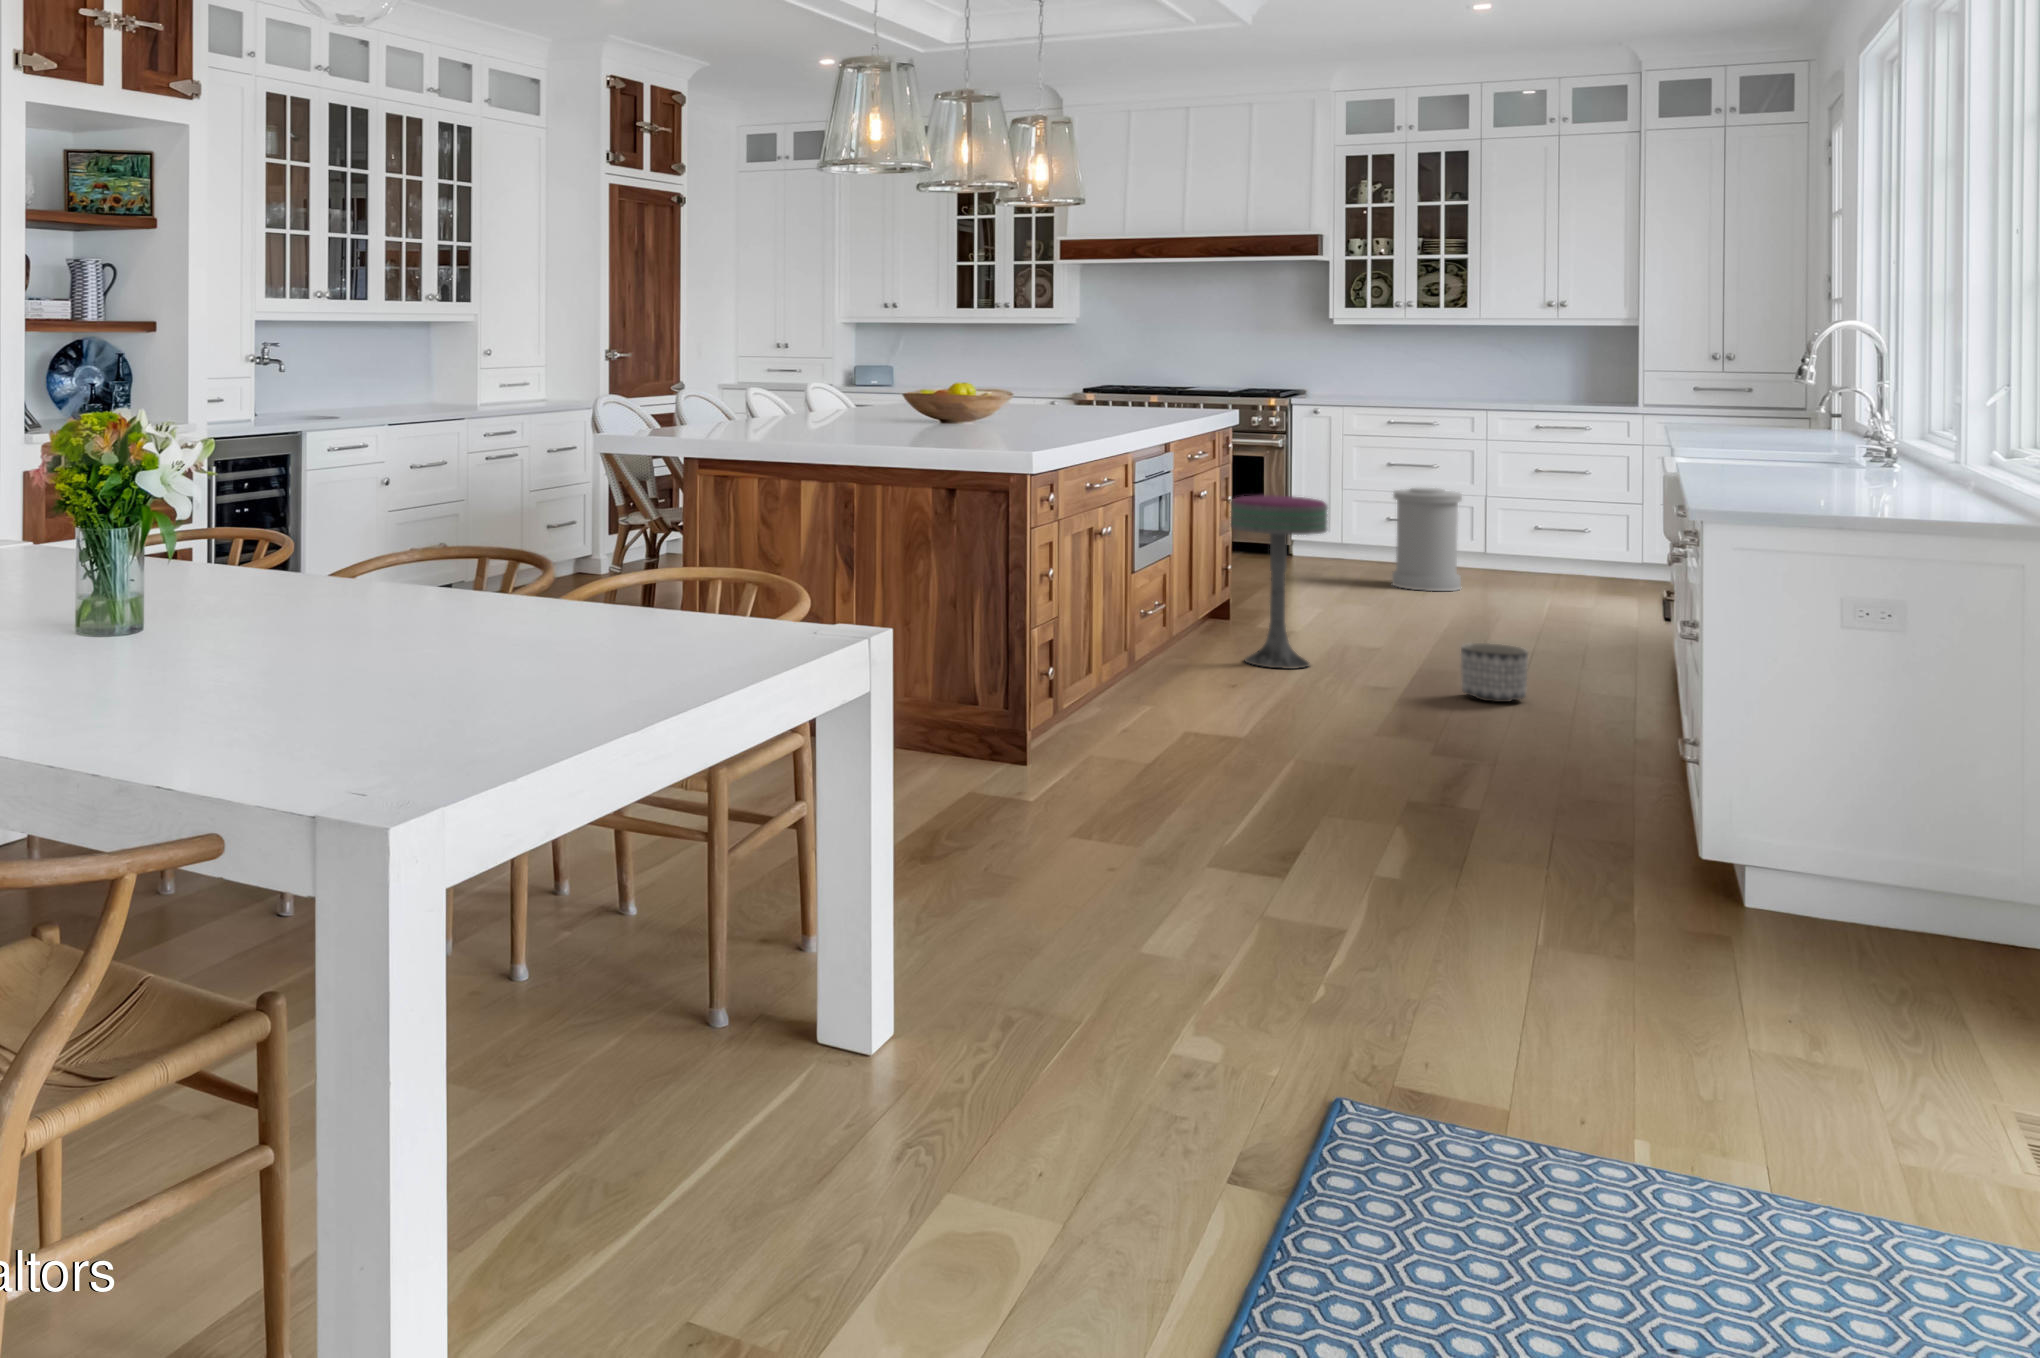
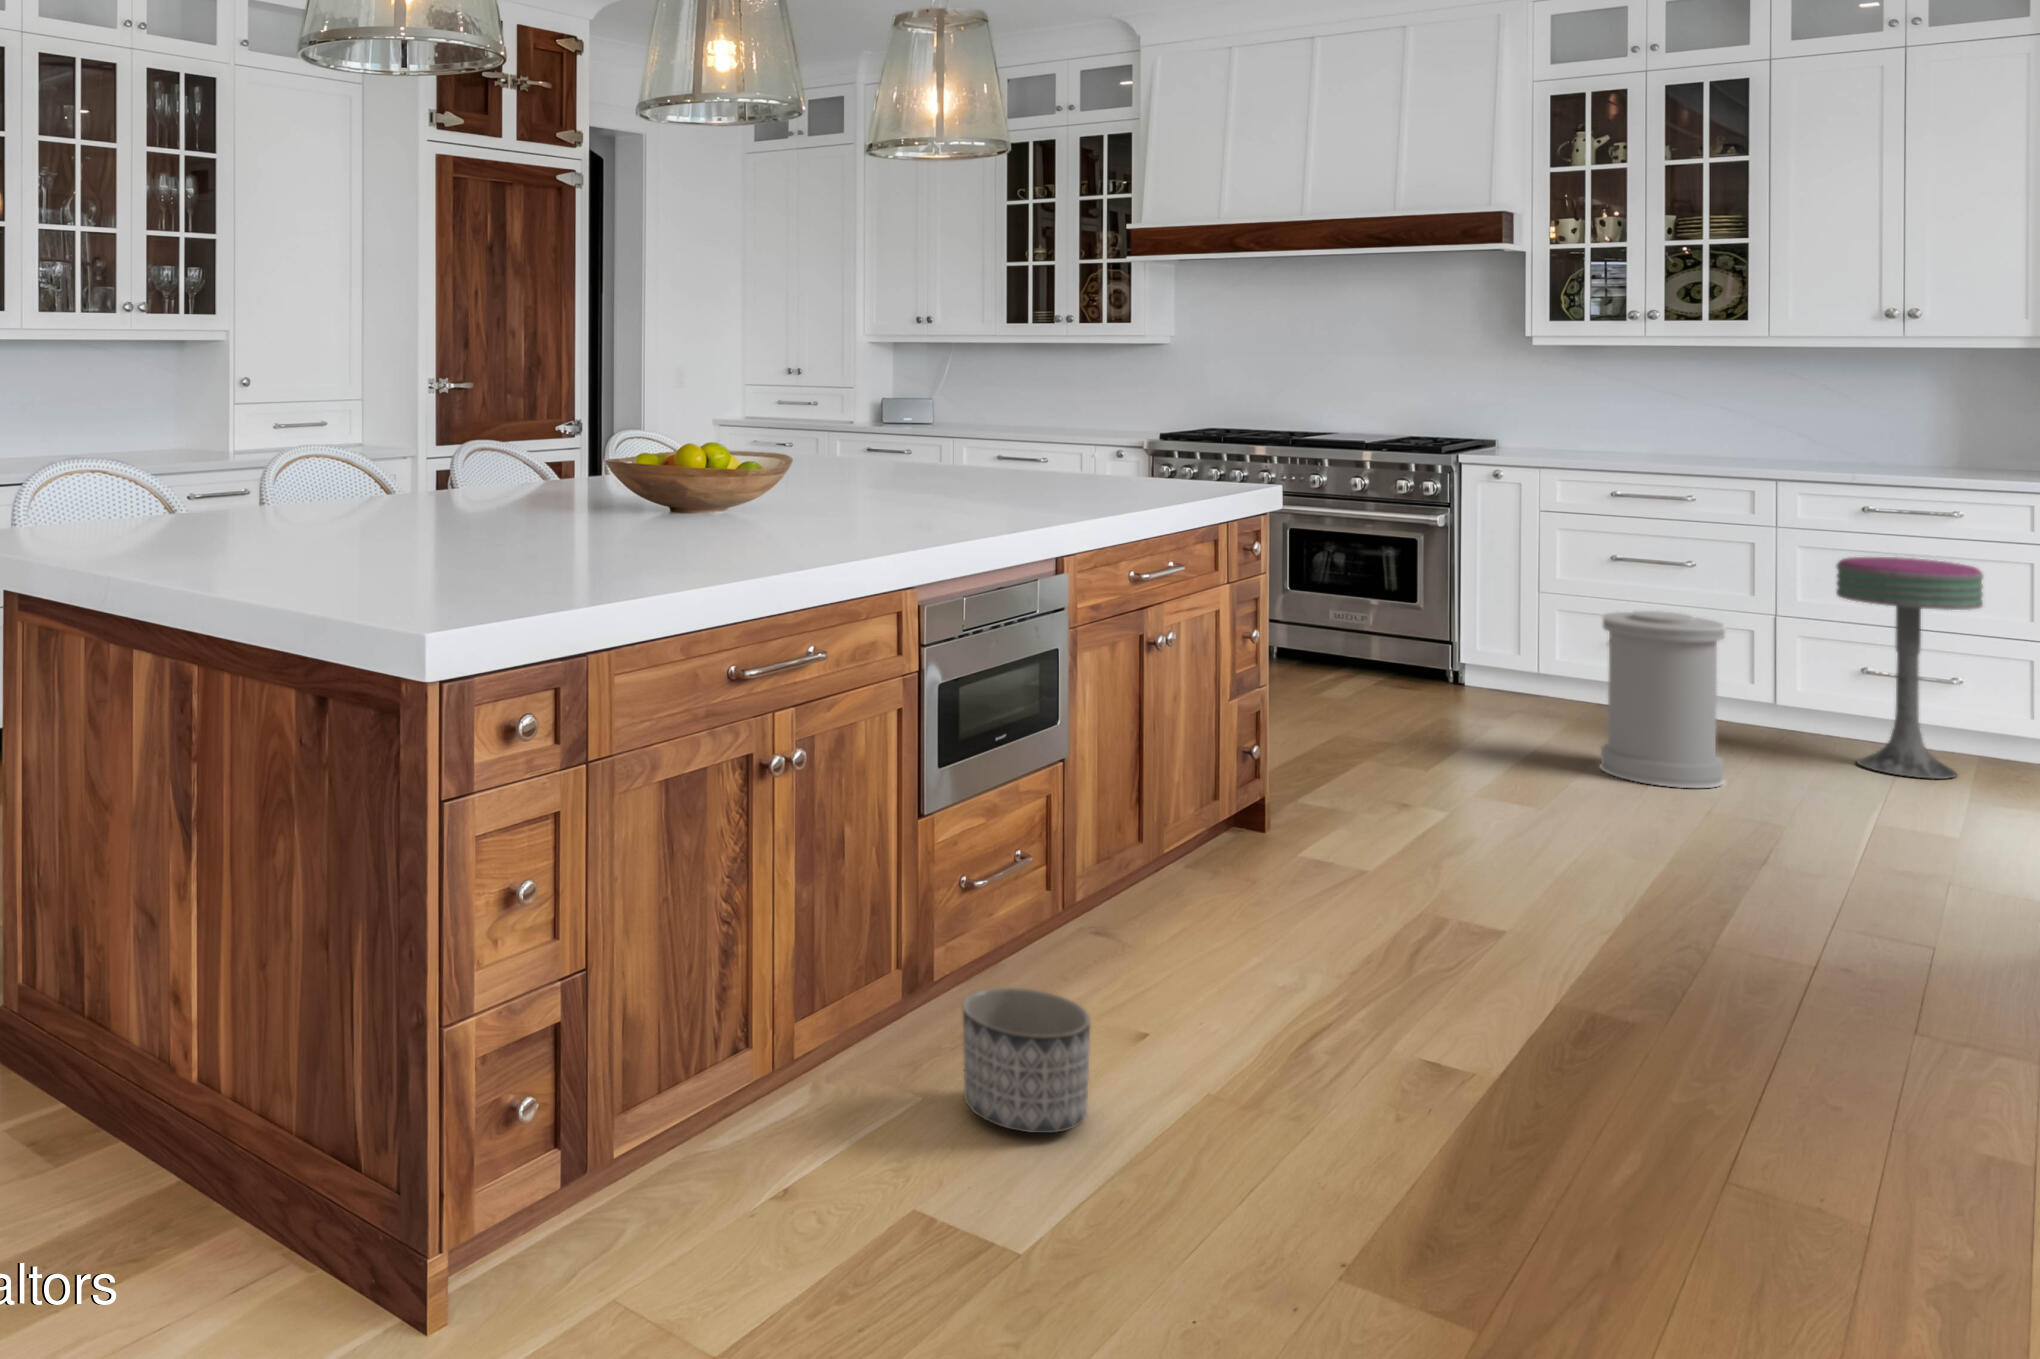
bar stool: present [1230,495,1328,669] -> present [1836,557,1983,779]
planter: present [1461,643,1528,702] -> present [963,987,1090,1133]

